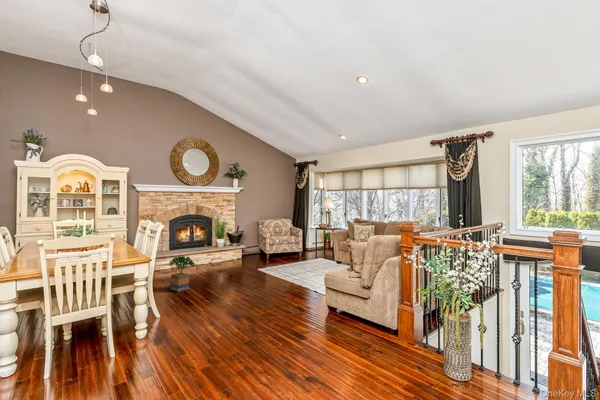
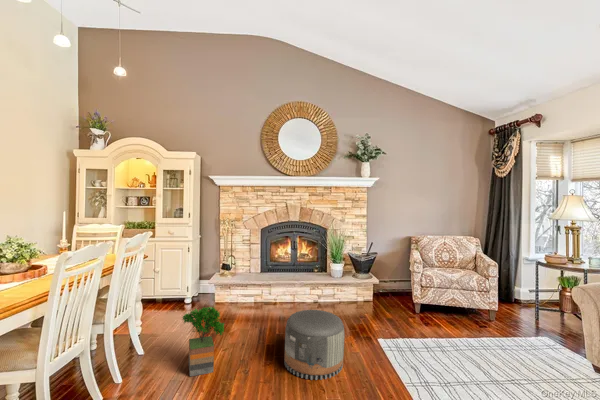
pouf: none [220,254,251,282] -> present [284,310,345,380]

